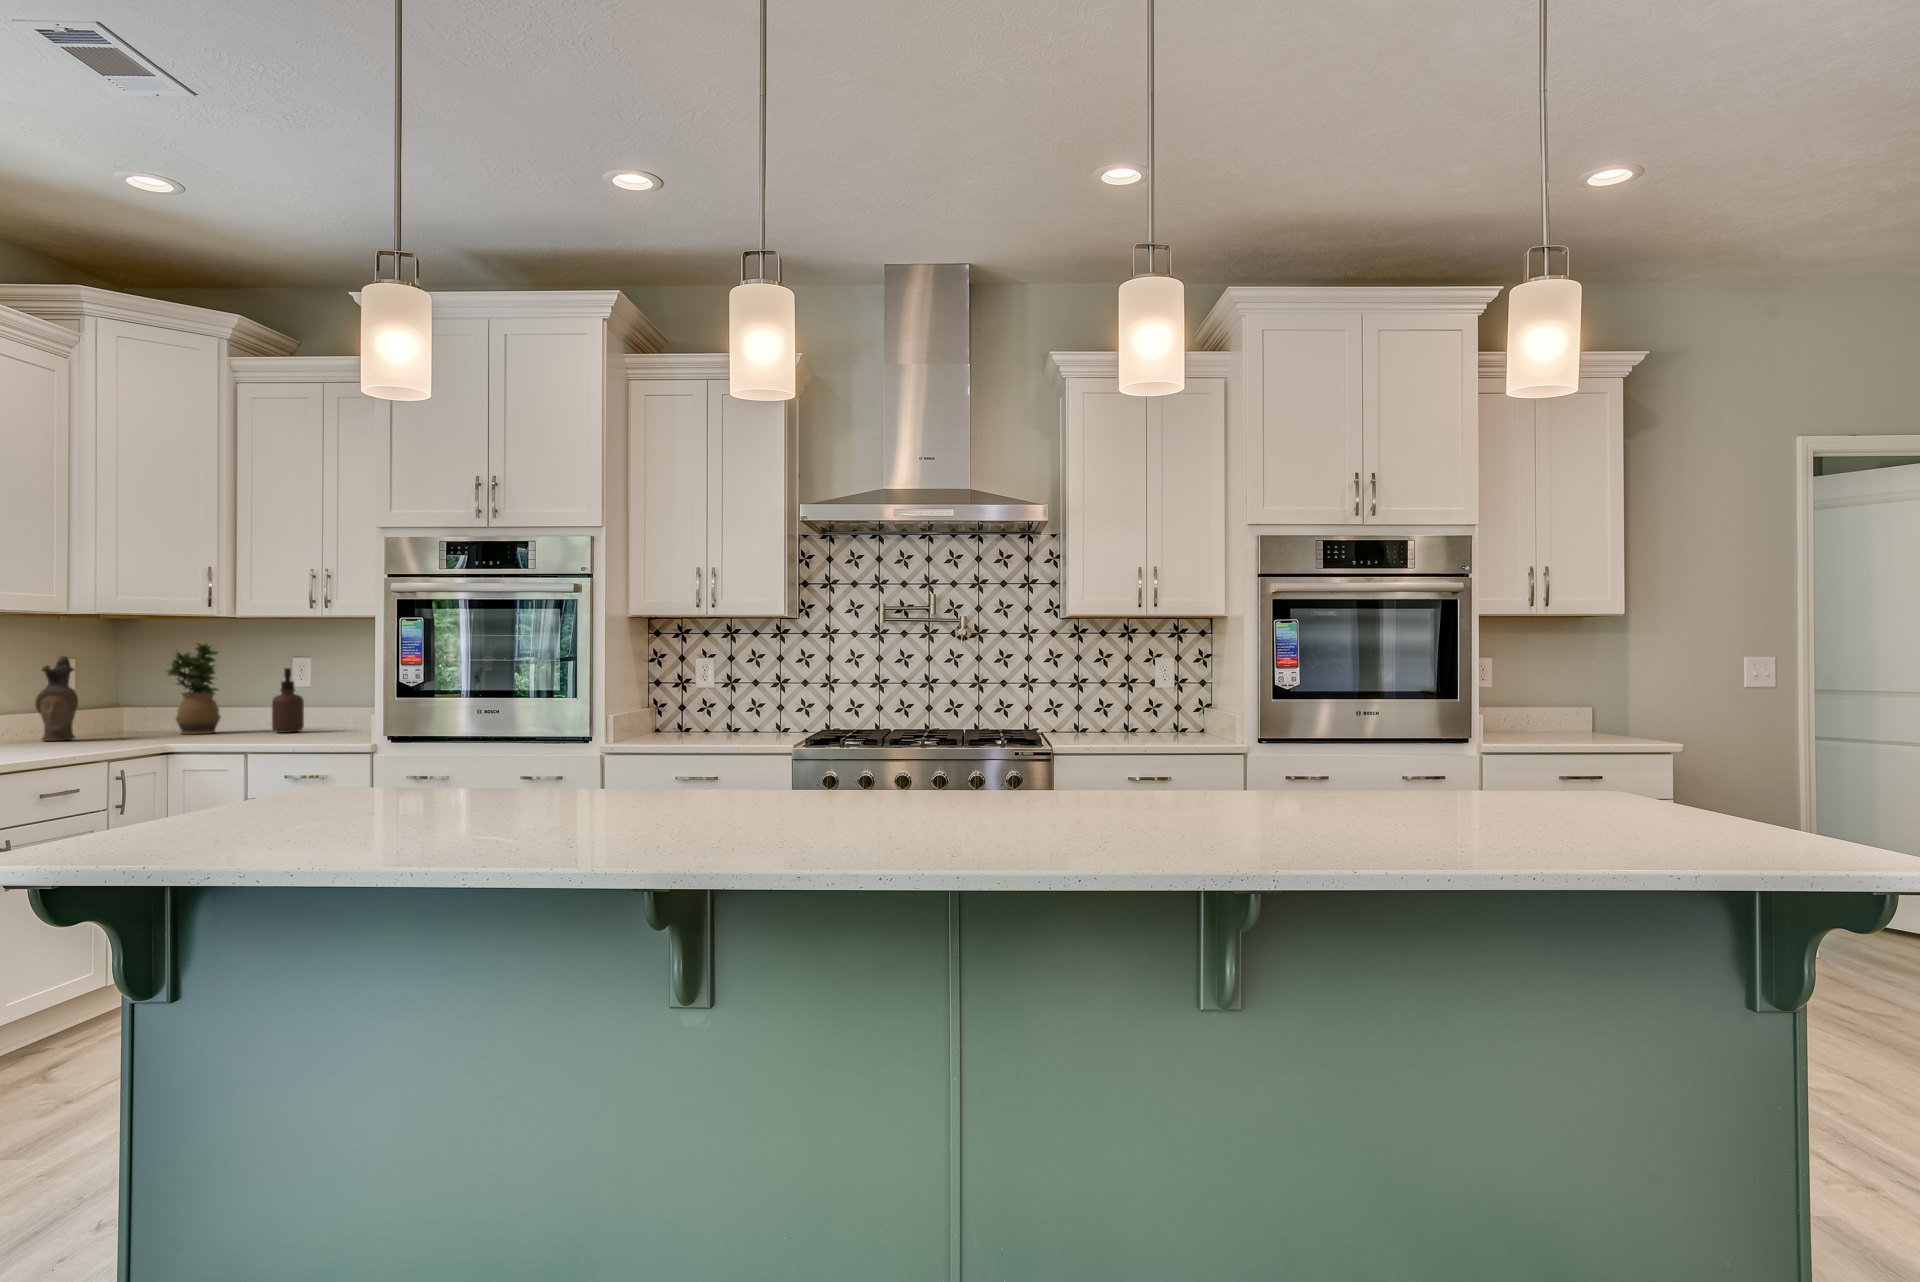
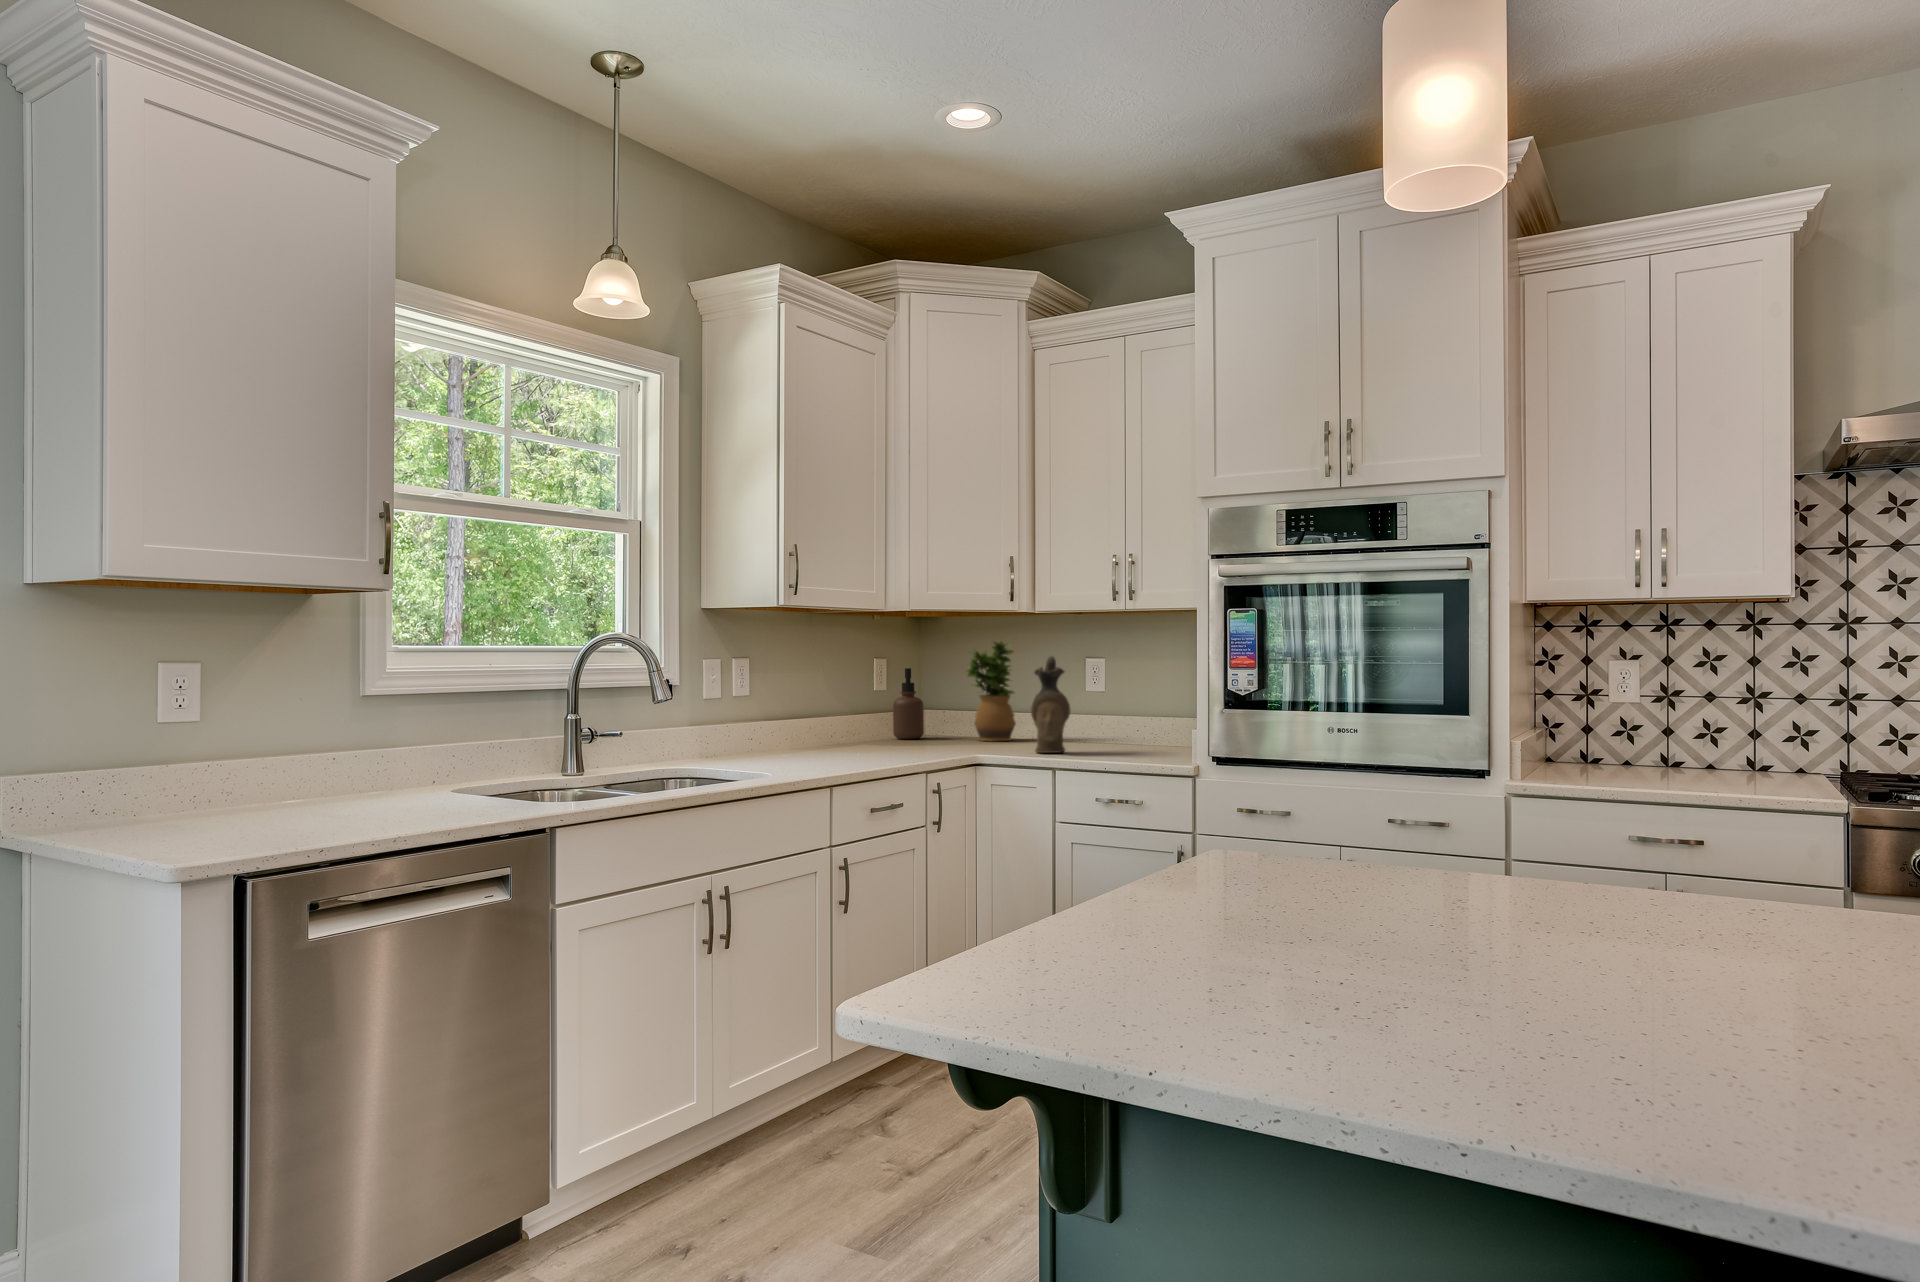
ceramic pitcher: present [35,656,78,741] -> present [1031,656,1070,753]
soap dispenser: present [272,668,304,733] -> present [893,668,924,739]

